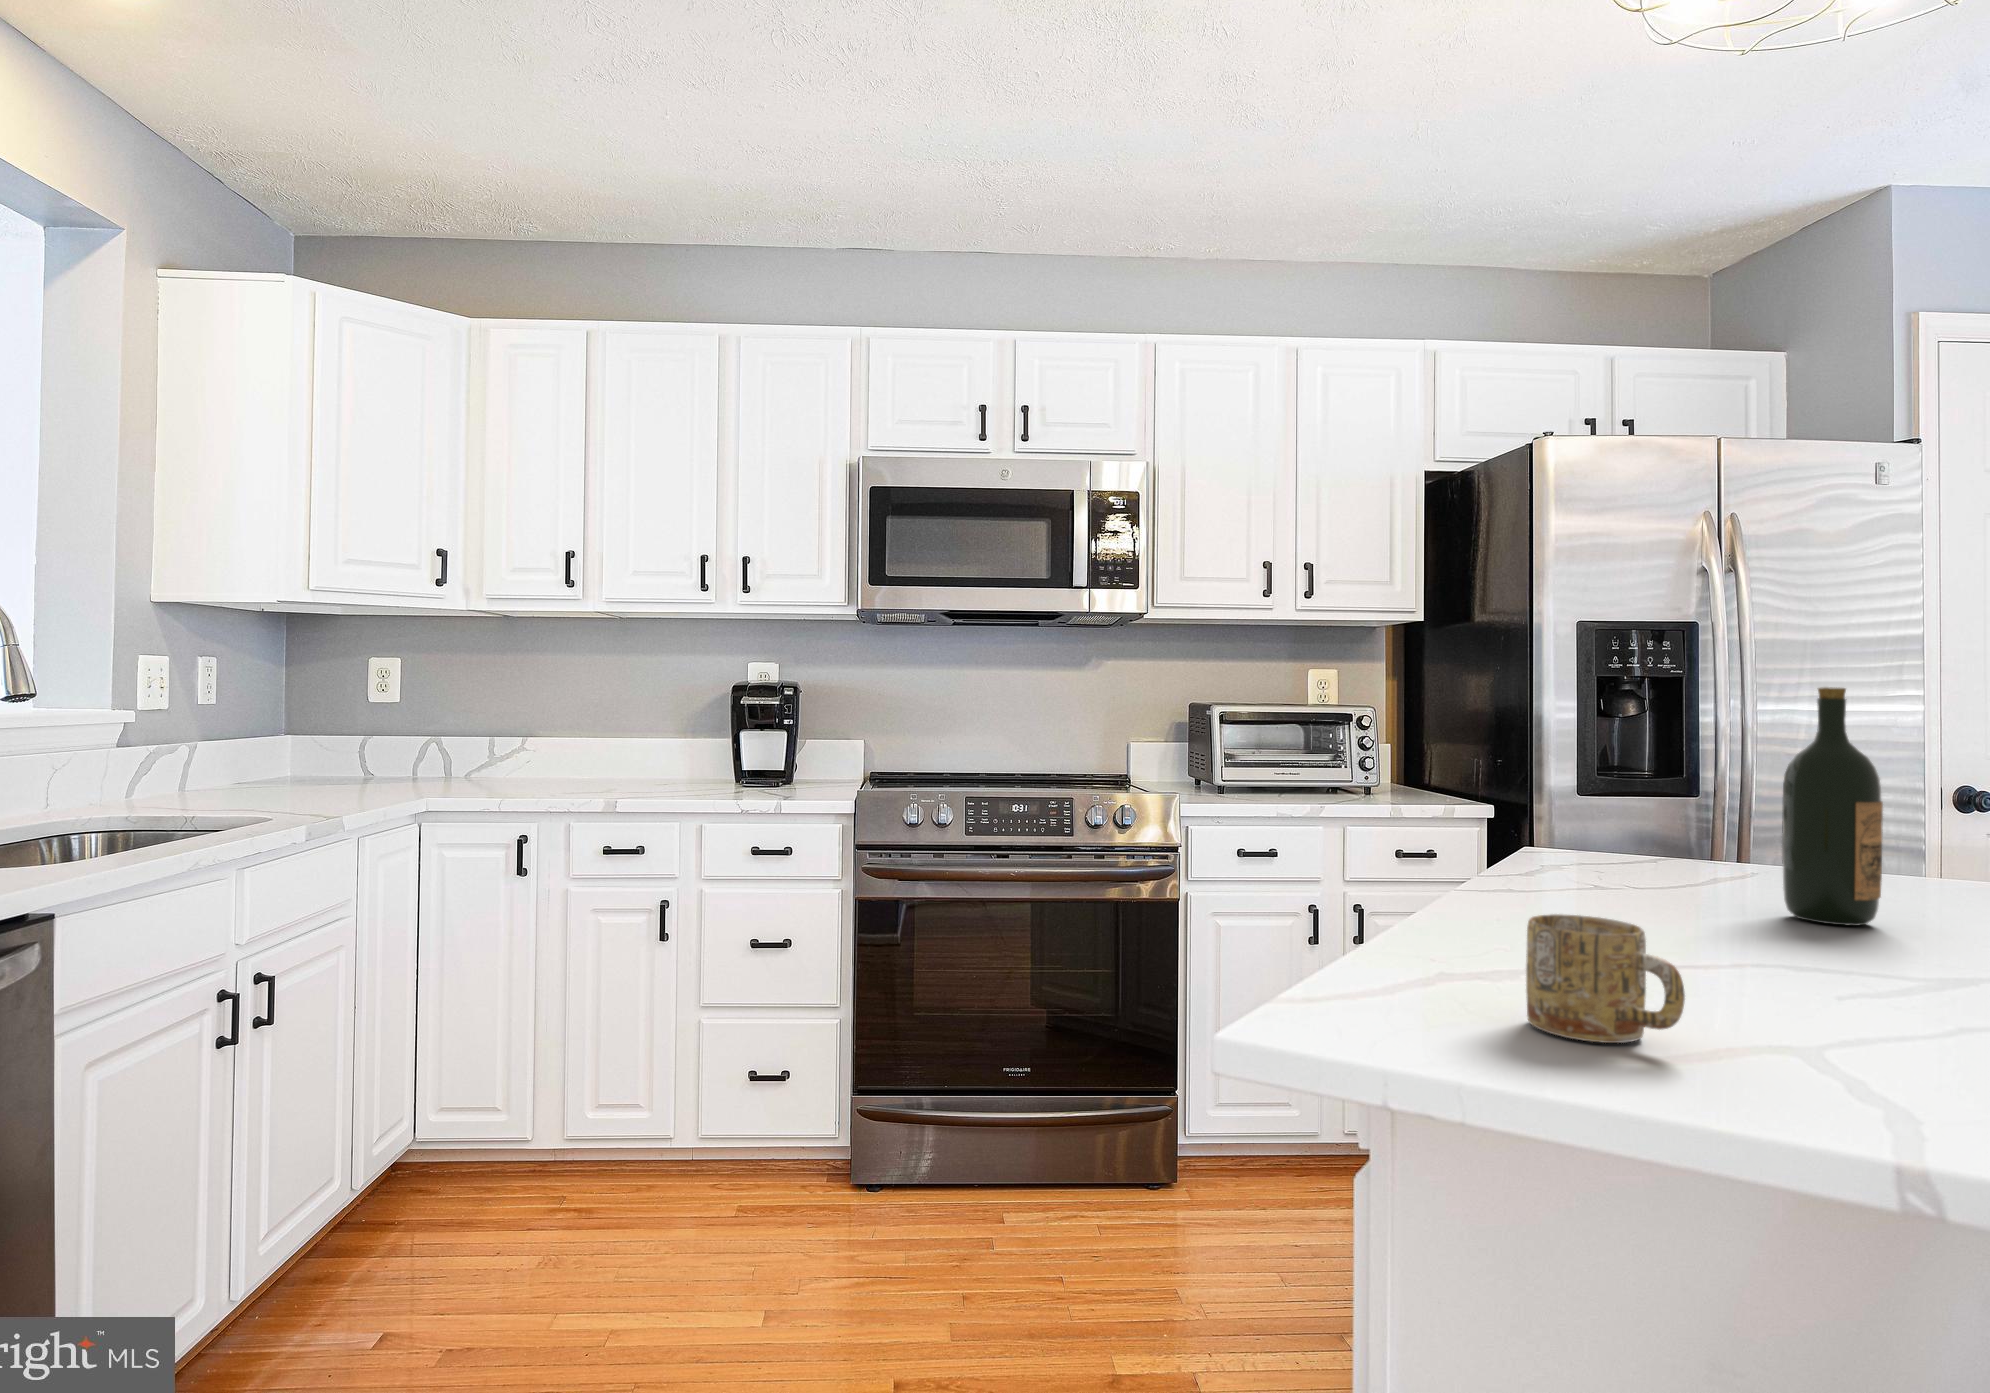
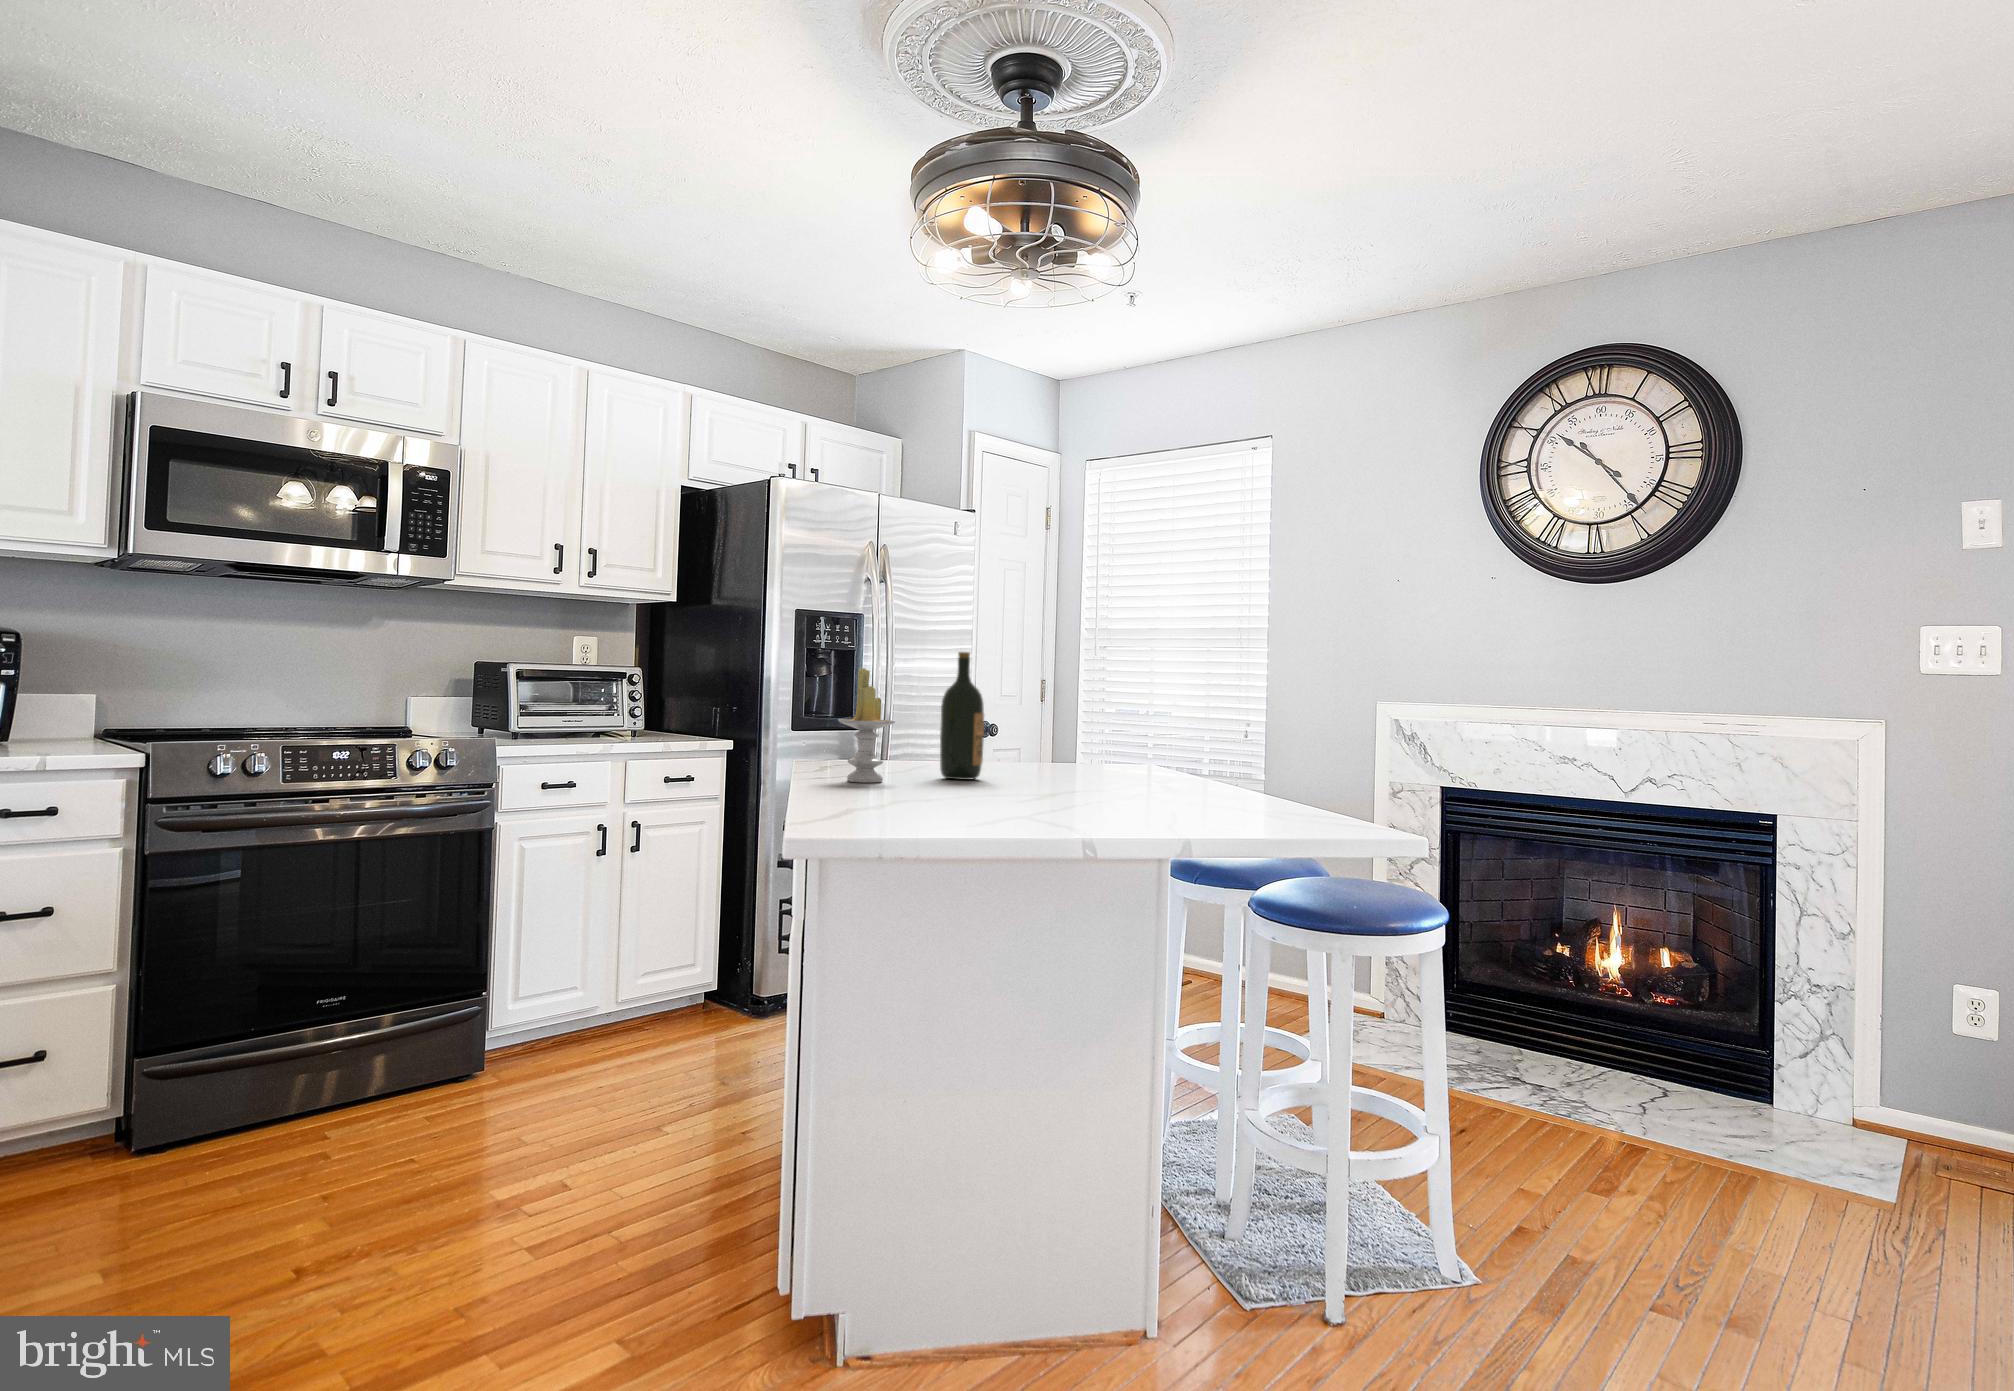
candle: none [1562,720,1672,918] -> present [838,668,895,782]
mug: present [1526,914,1685,1043] -> none [878,758,948,813]

